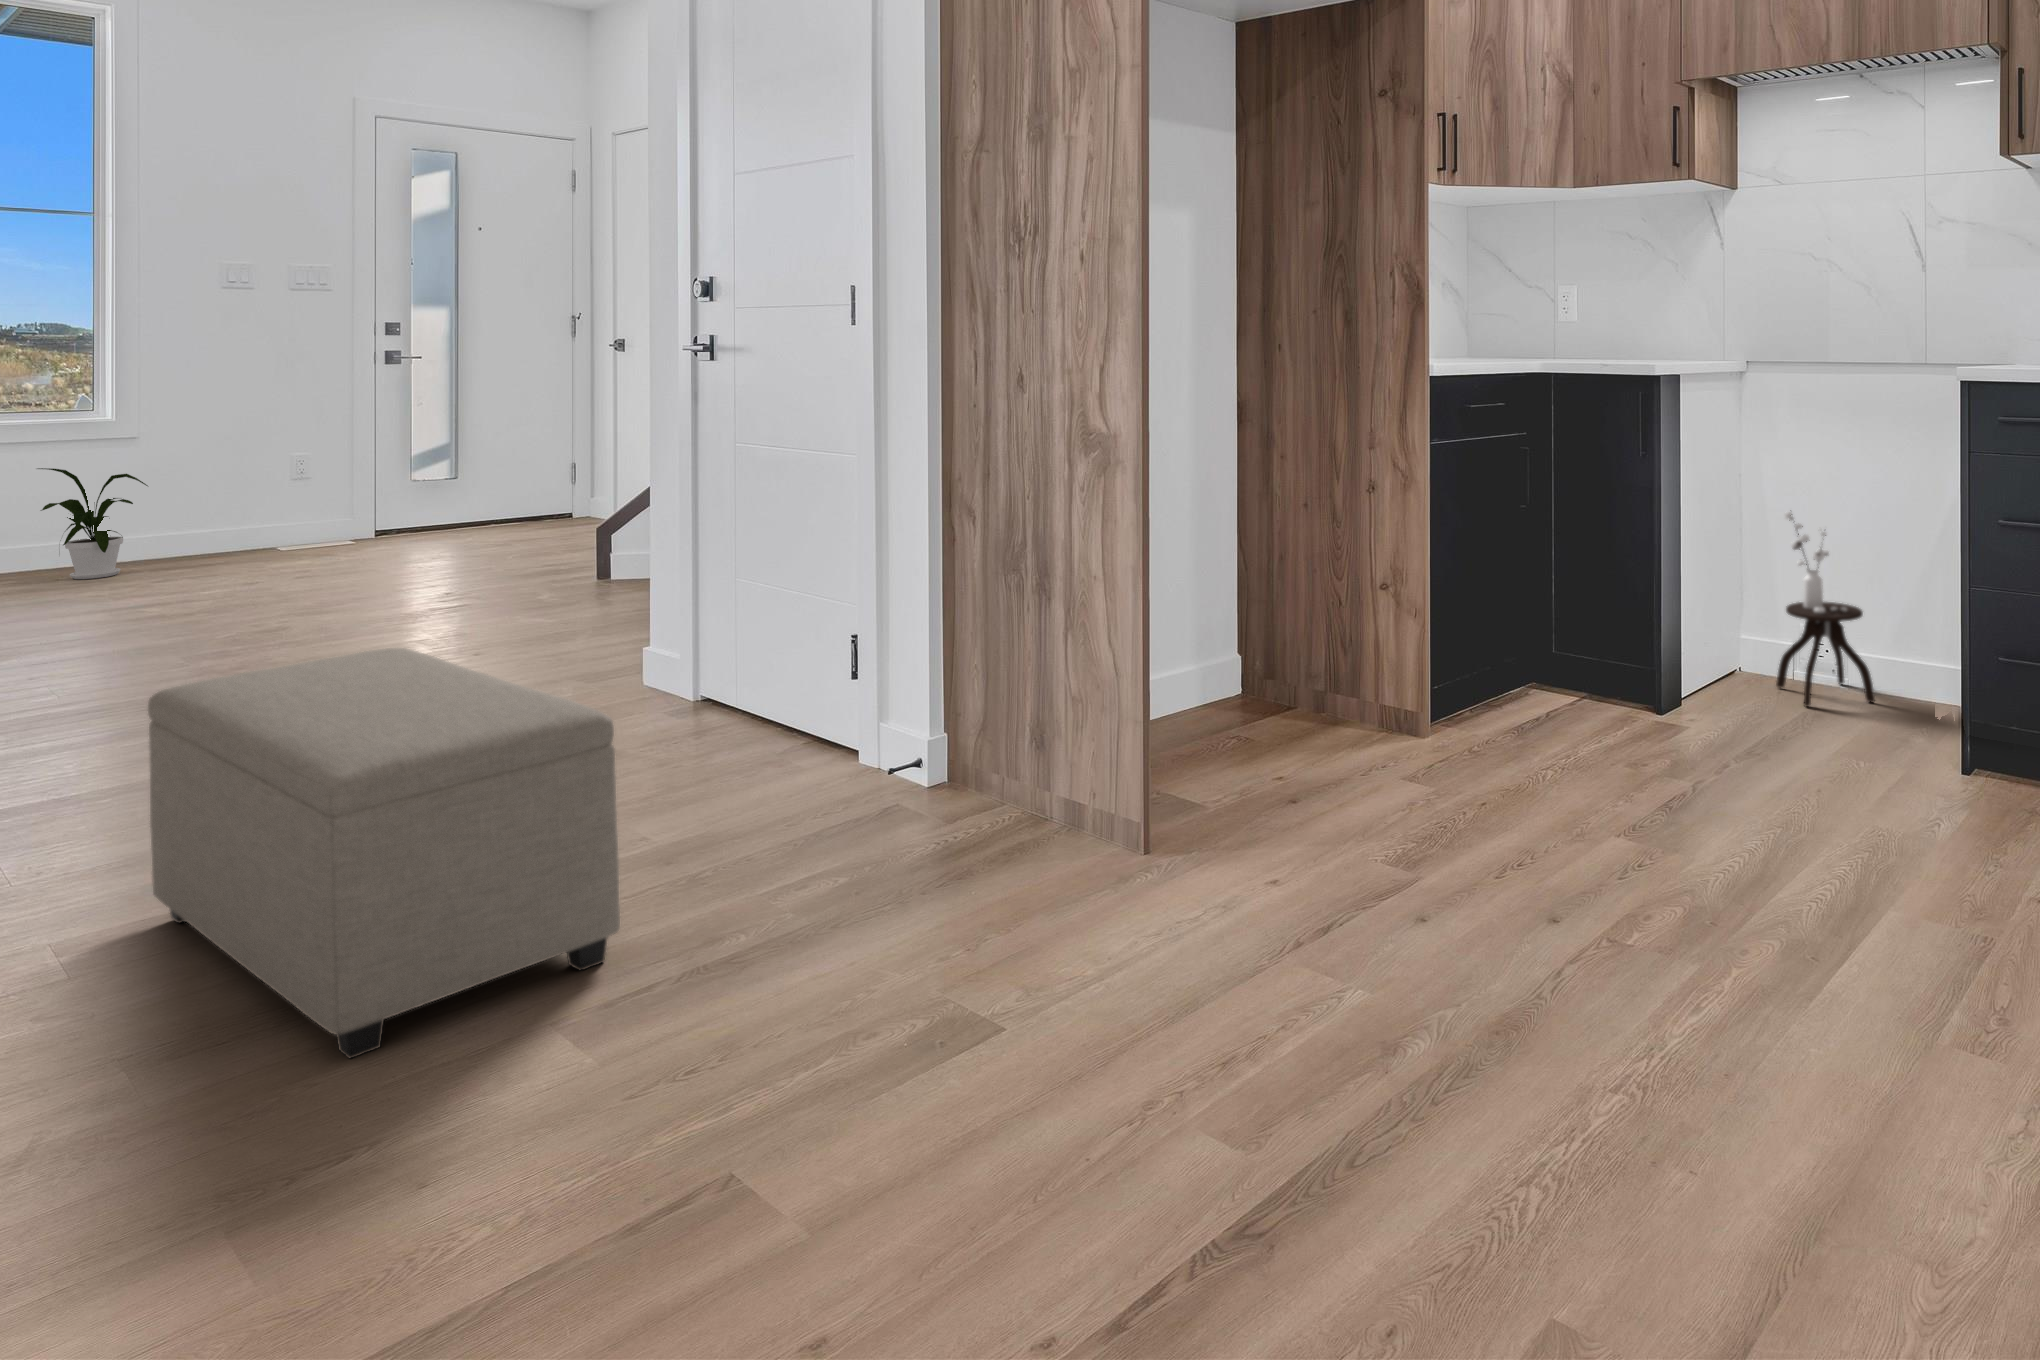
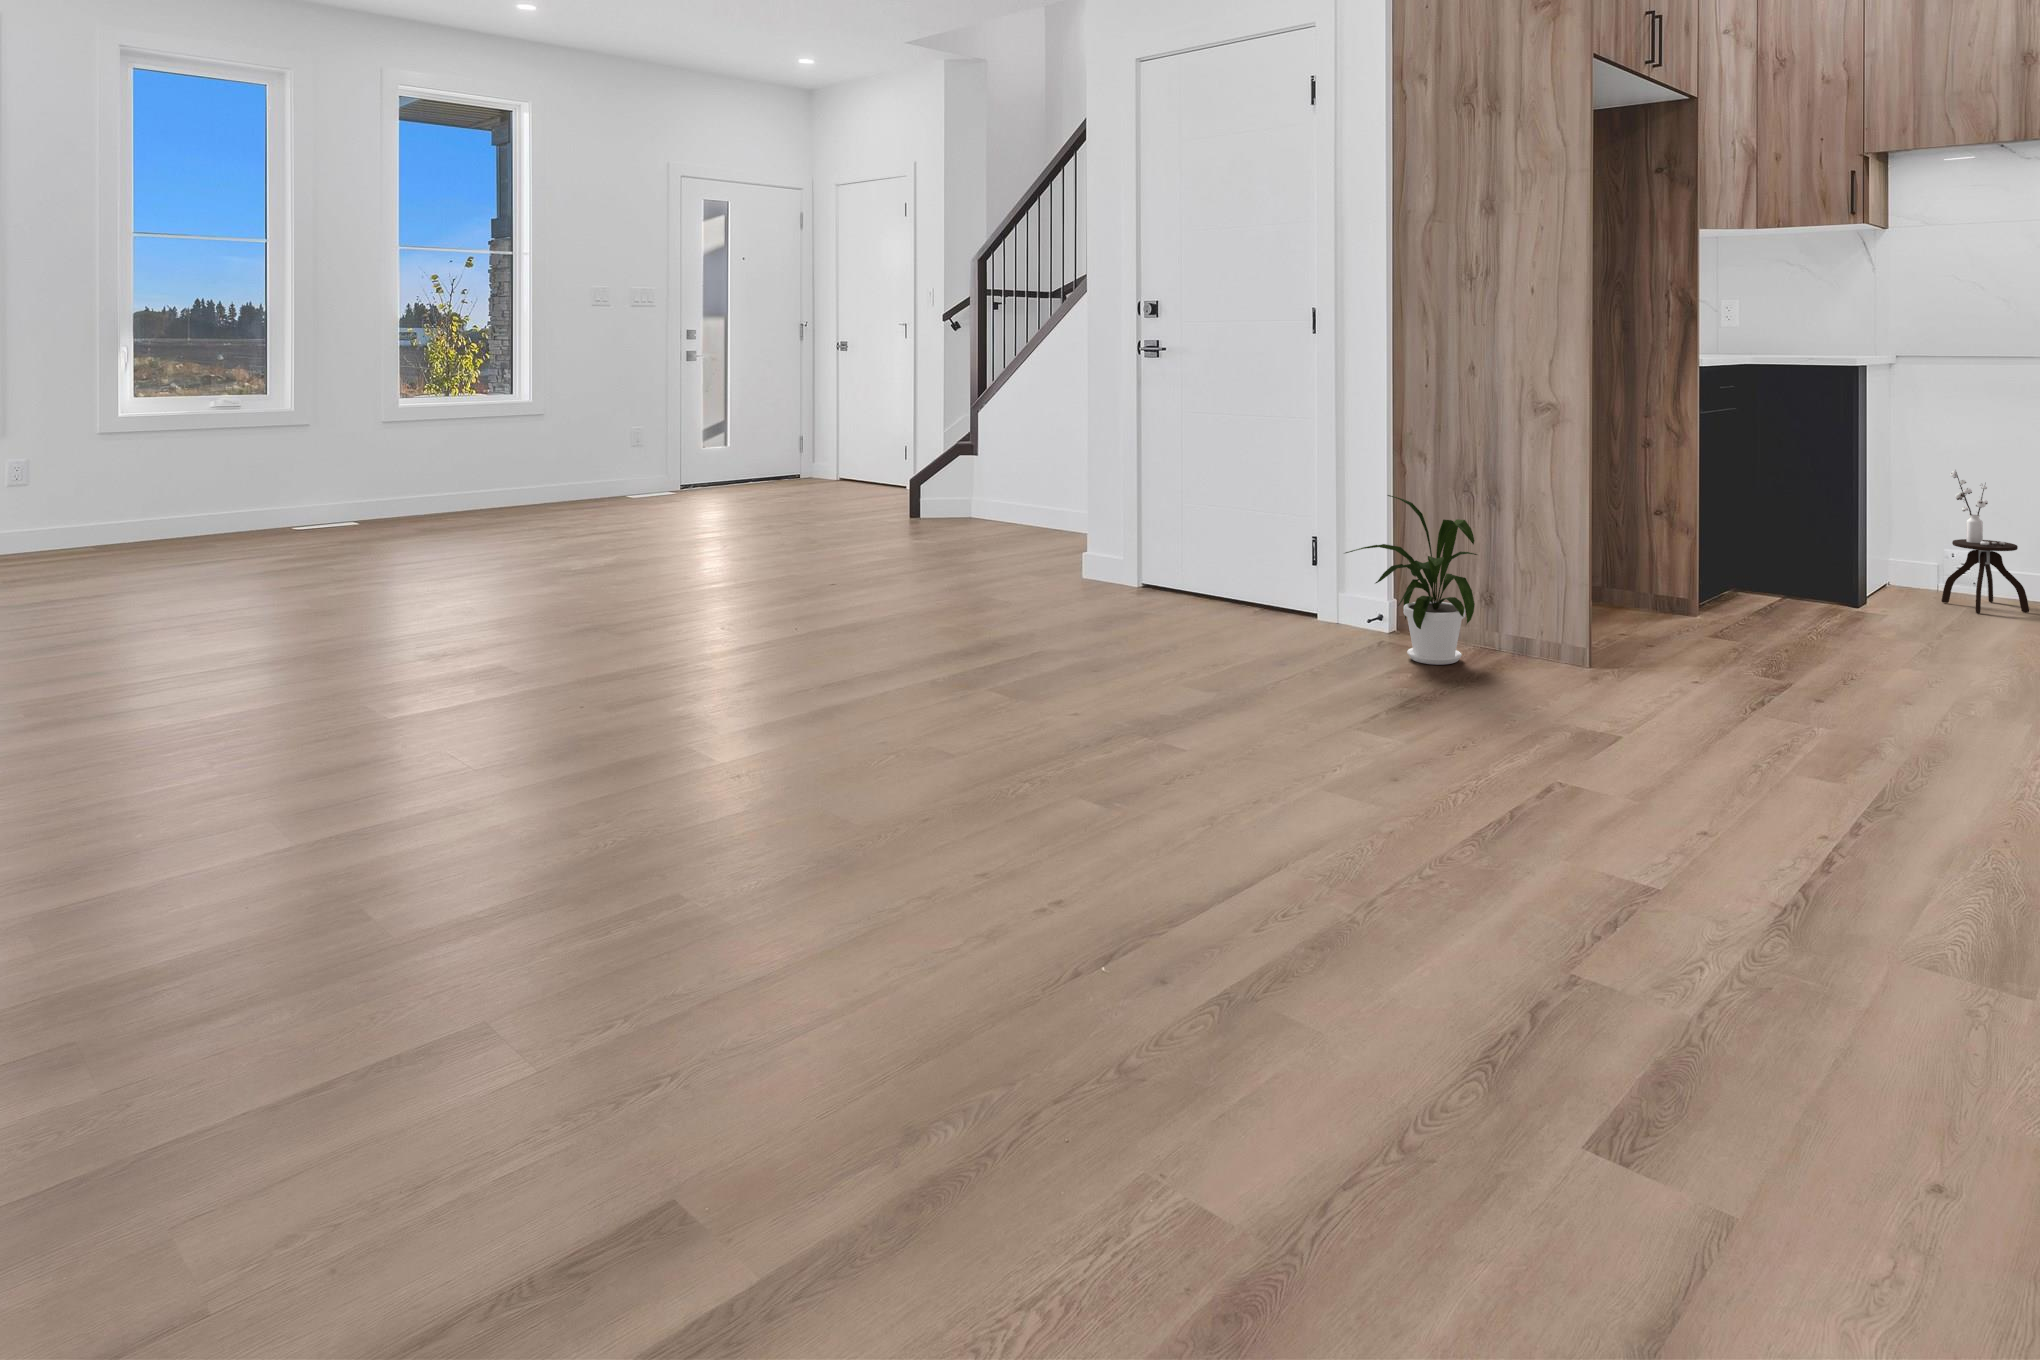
house plant: present [38,468,148,579] -> present [1345,495,1477,665]
ottoman: present [148,648,620,1058] -> none [1007,522,1336,733]

